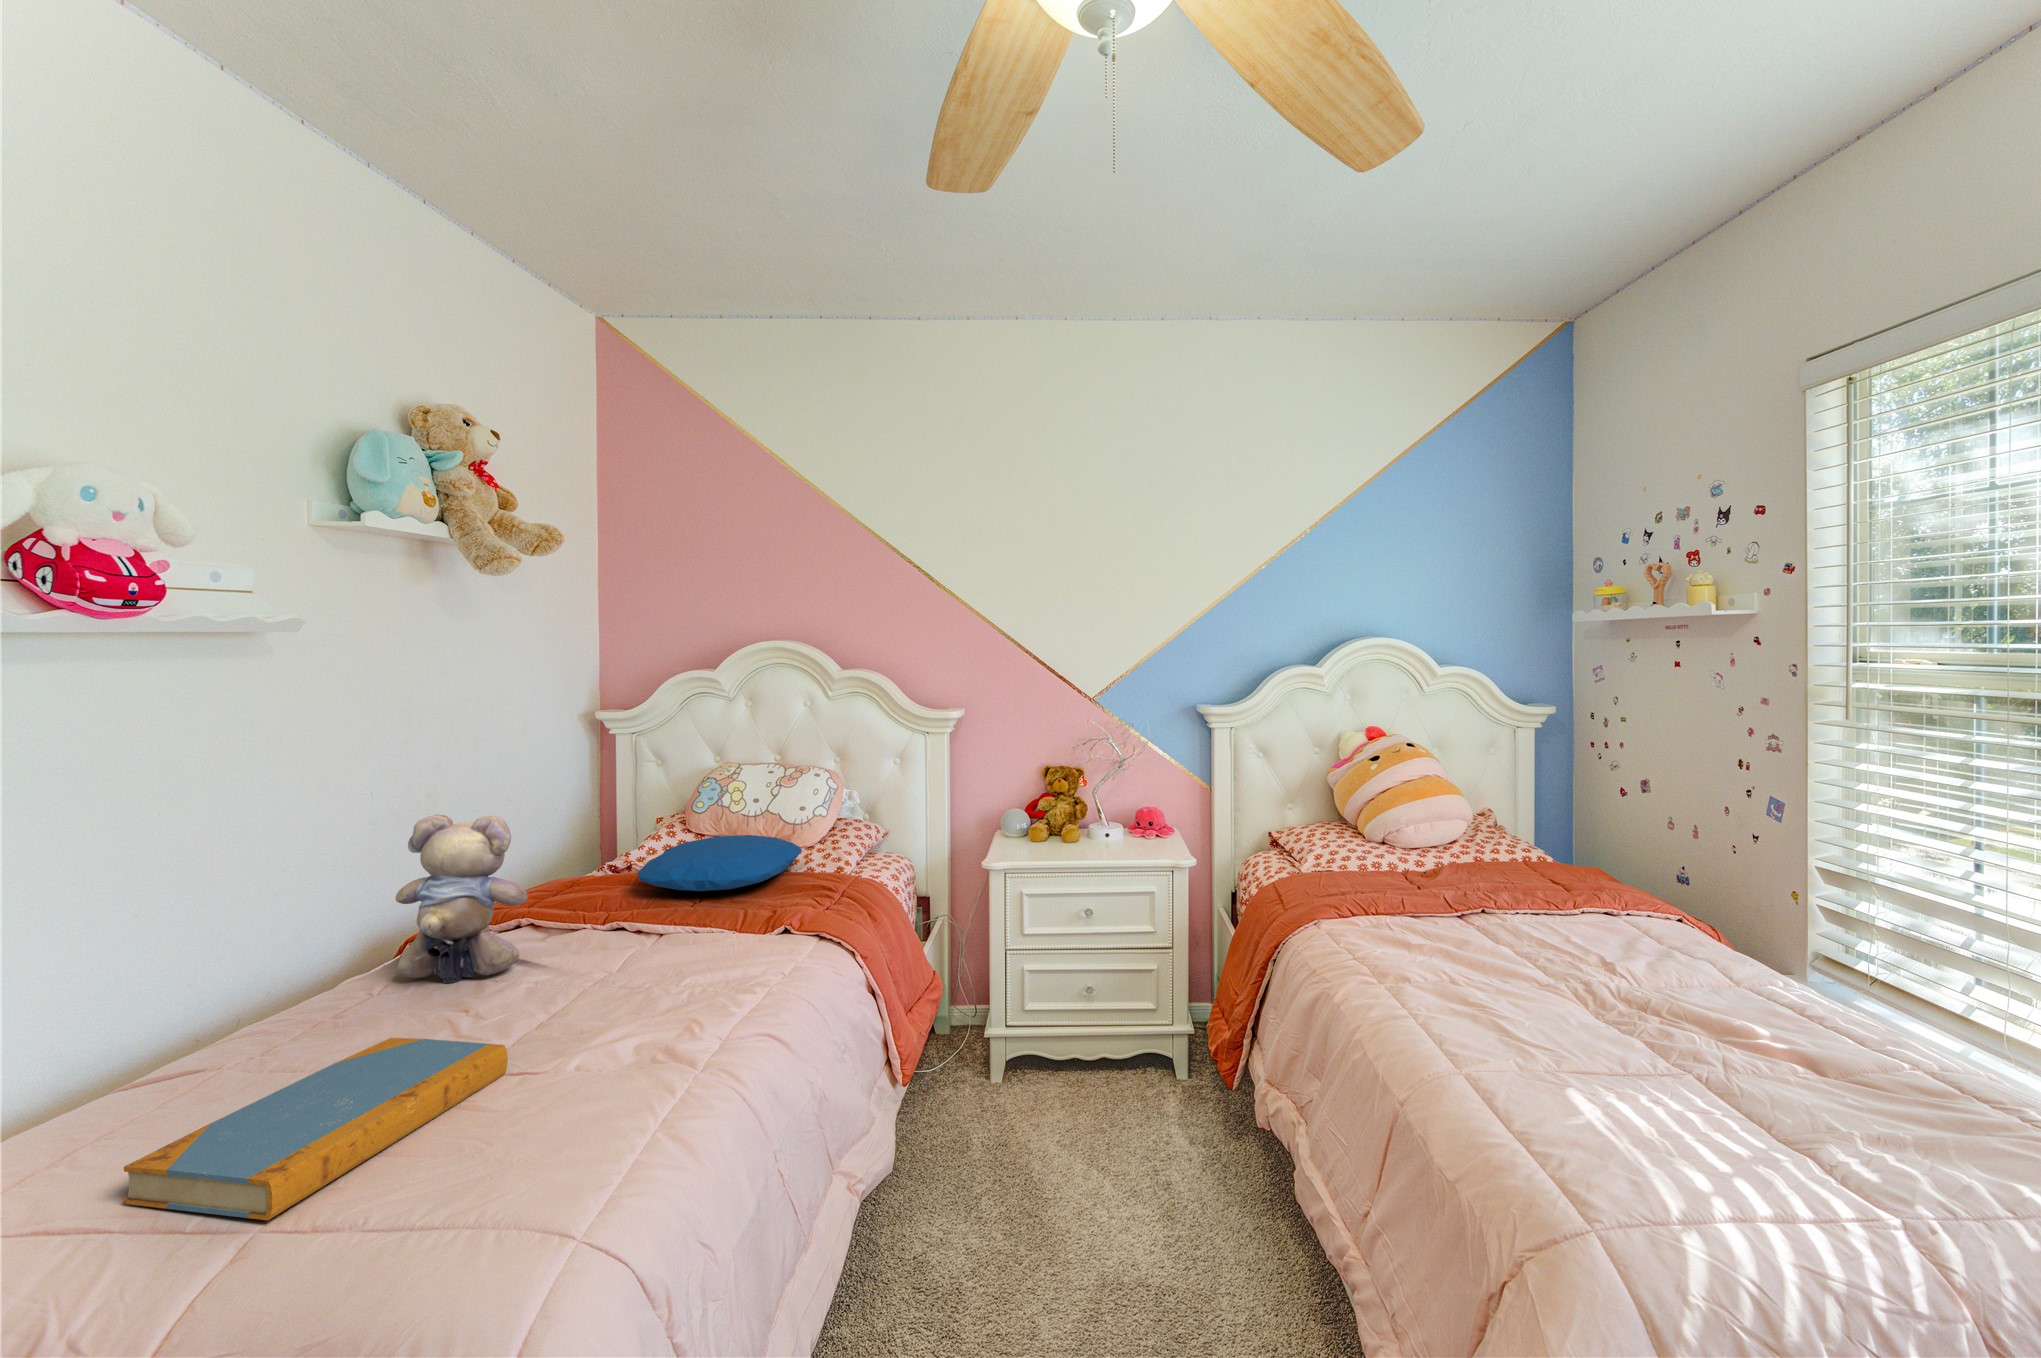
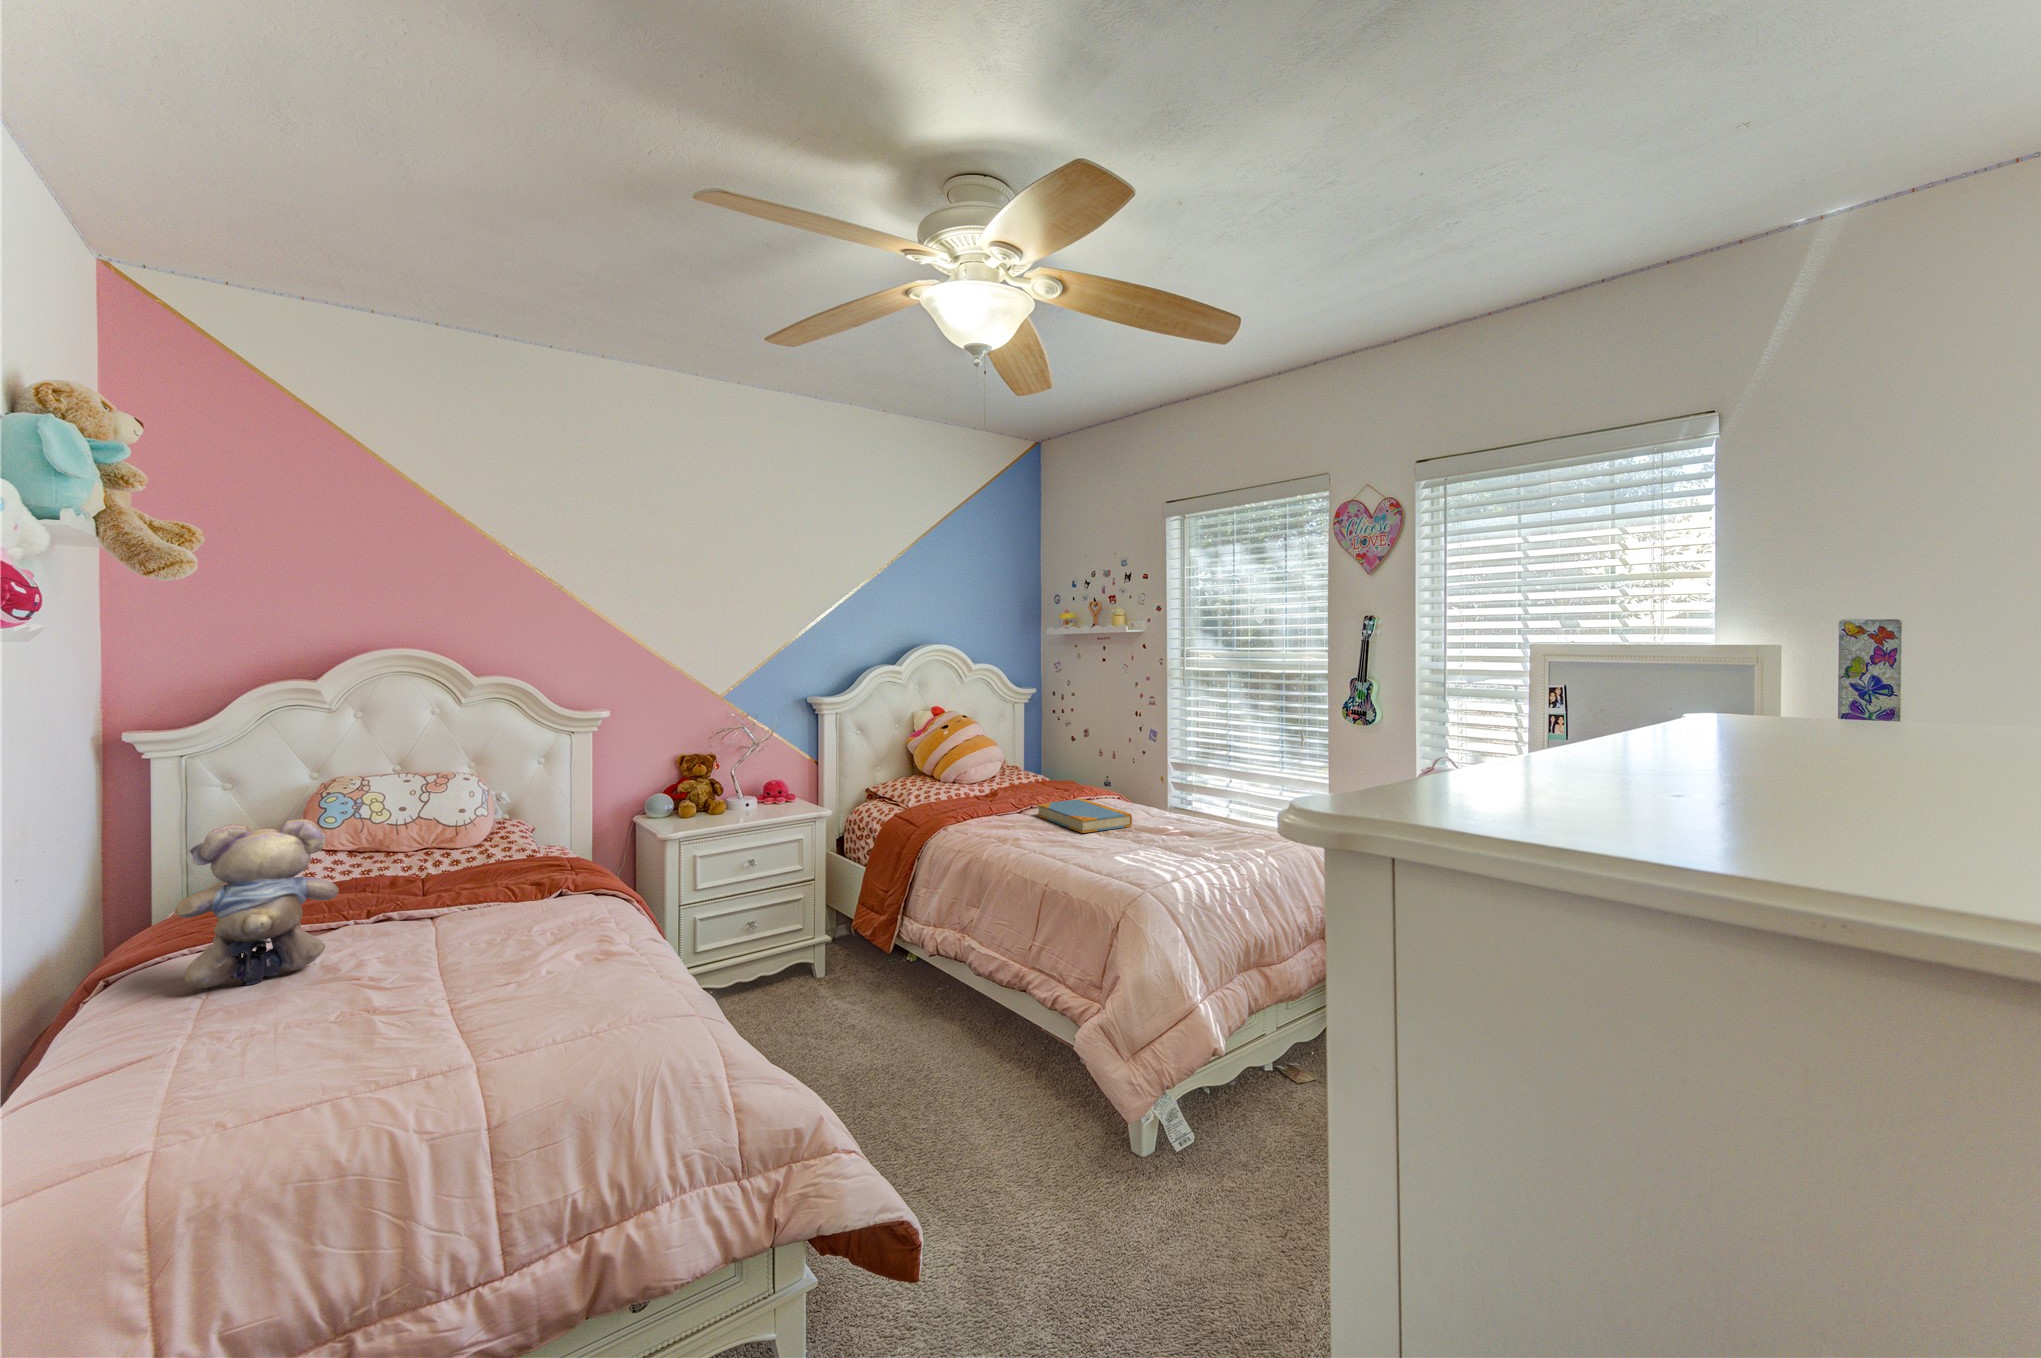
pillow: present [637,835,802,891] -> none [345,836,504,888]
book: present [124,1038,508,1220] -> present [1037,799,1132,833]

